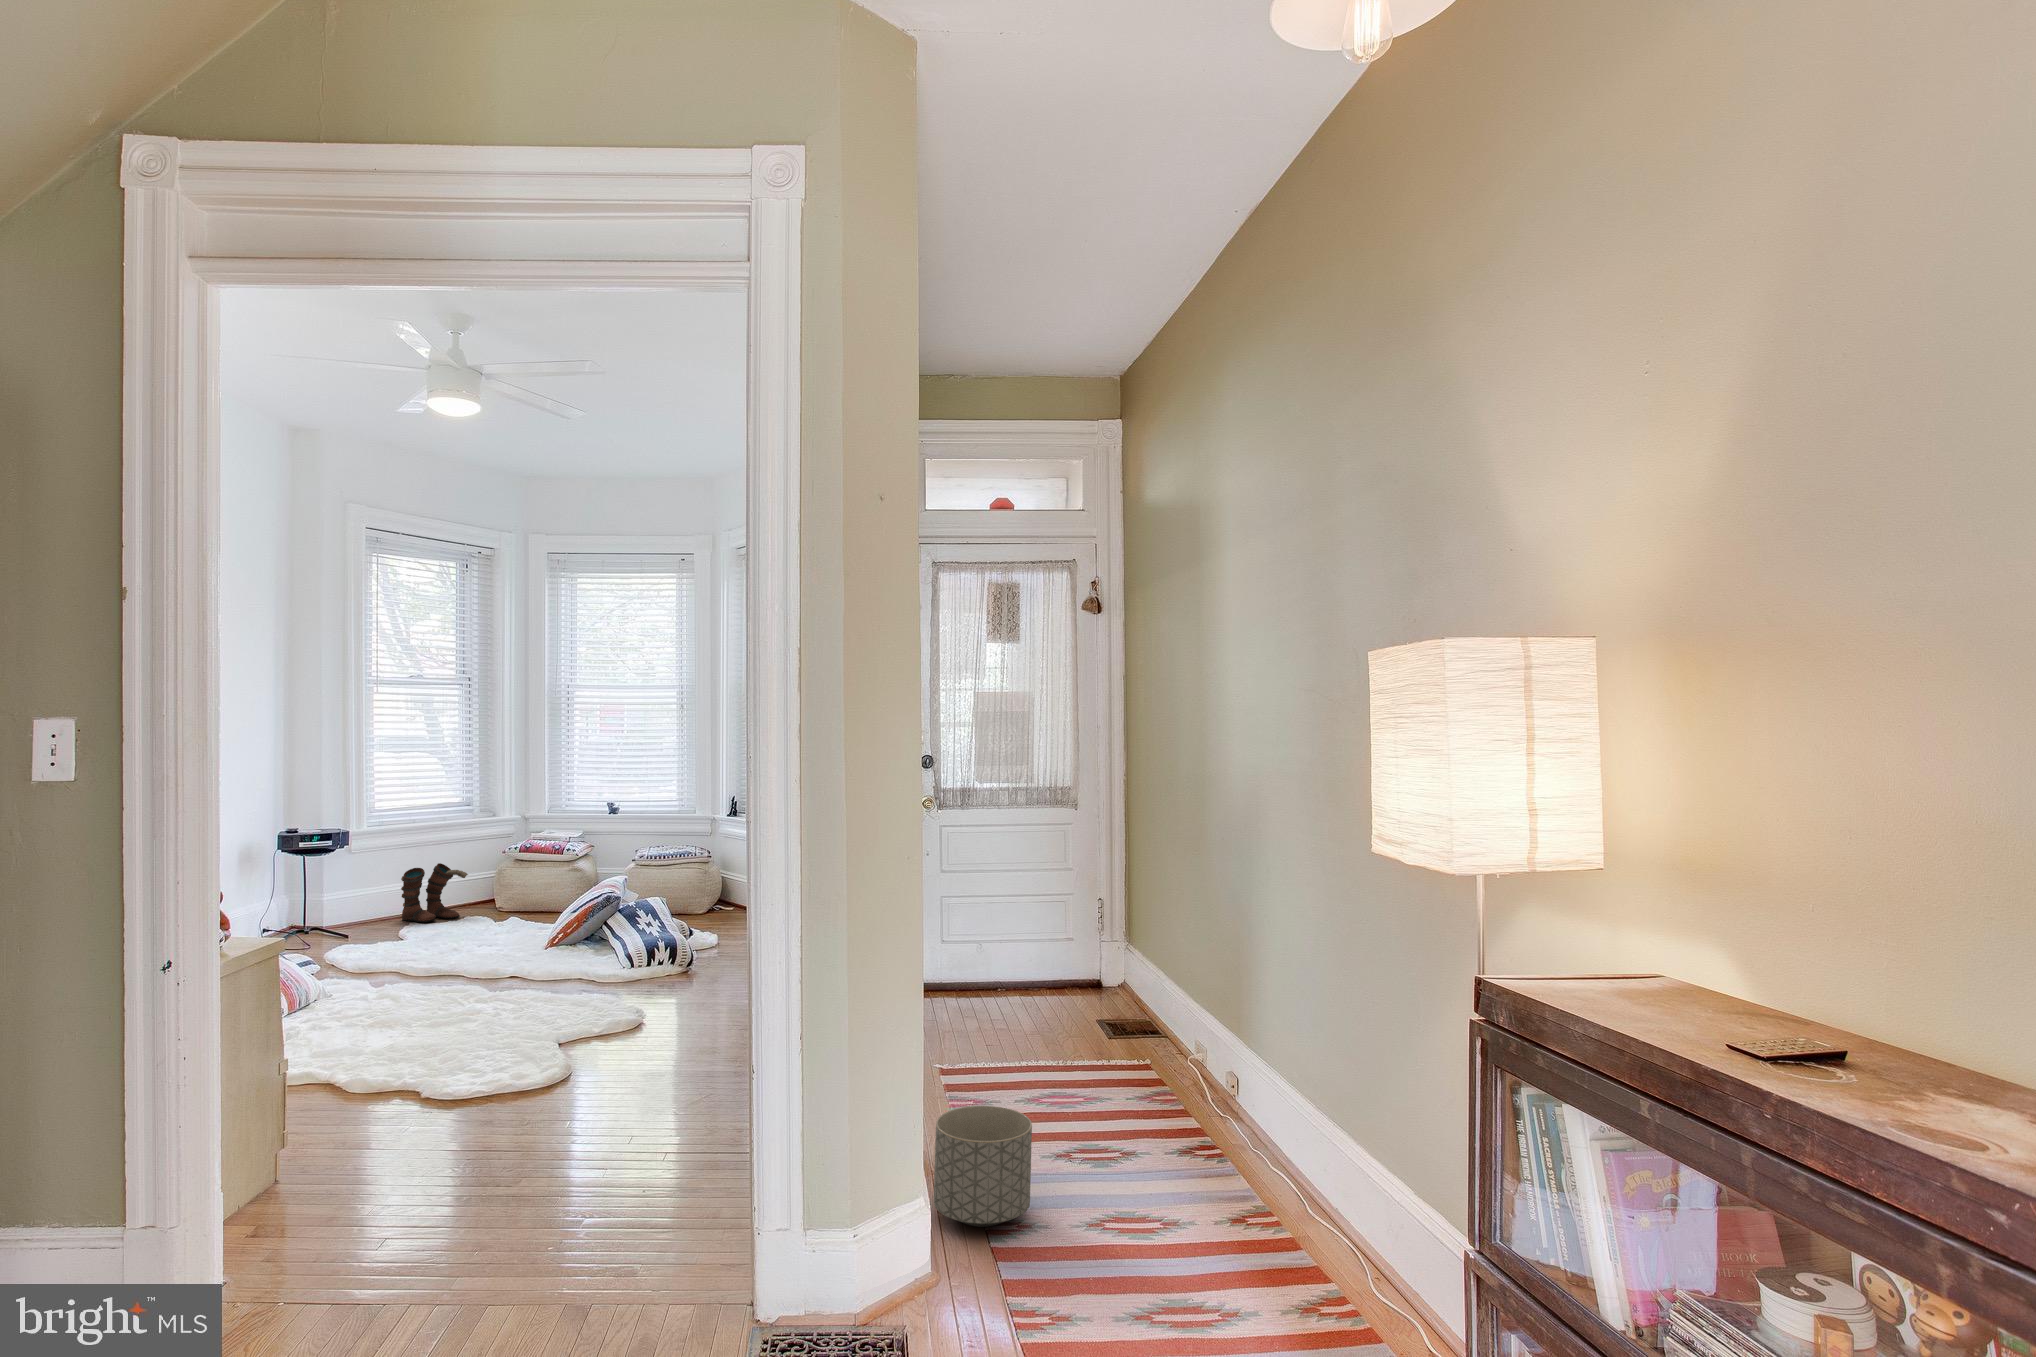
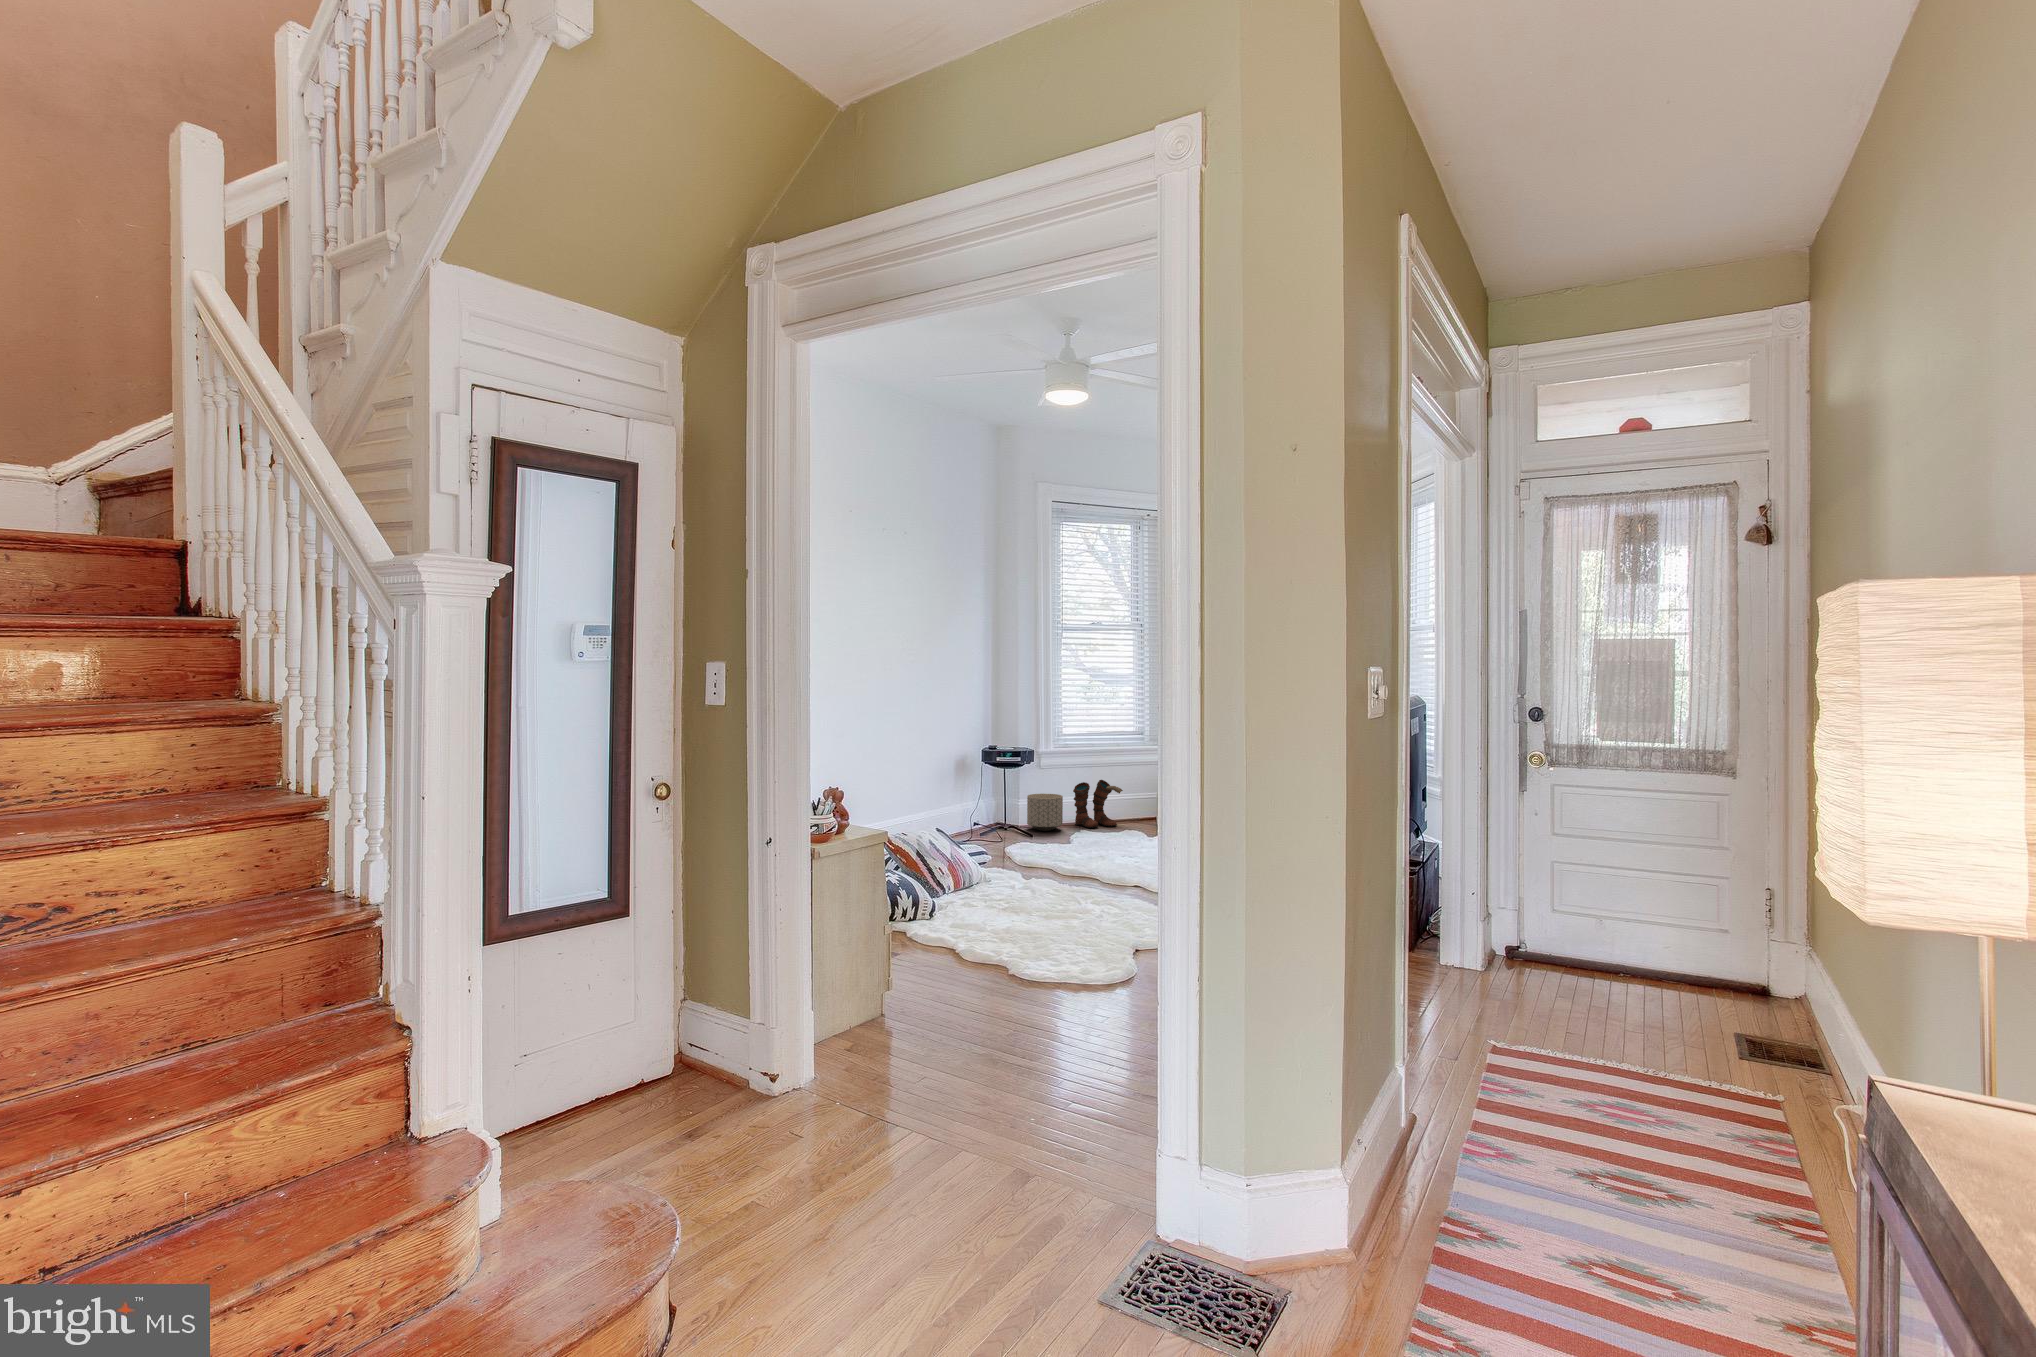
planter: present [934,1106,1032,1227] -> present [1027,794,1063,831]

